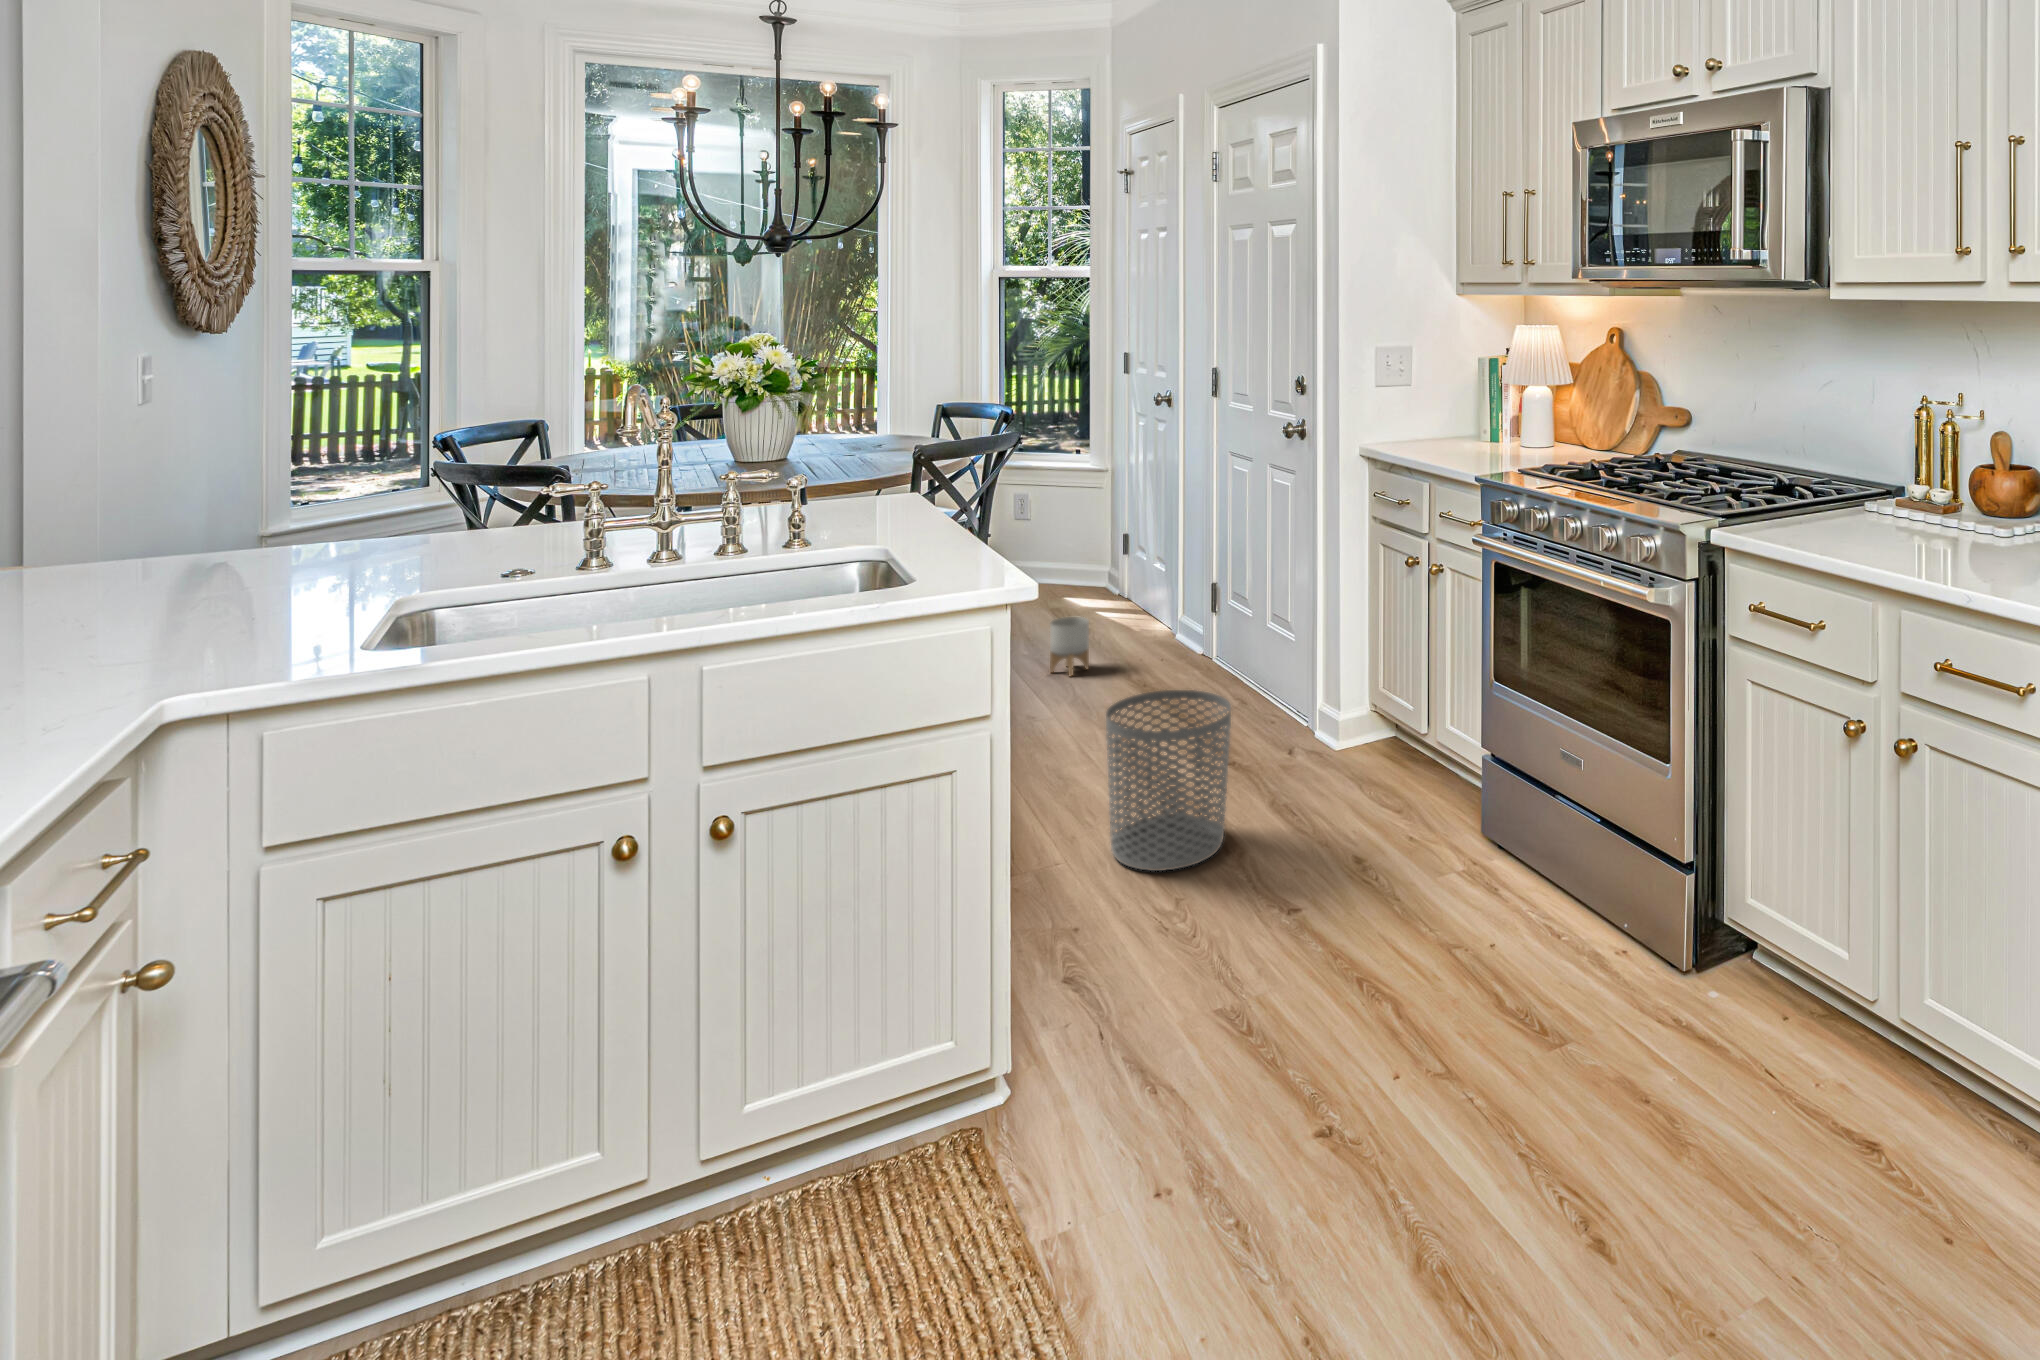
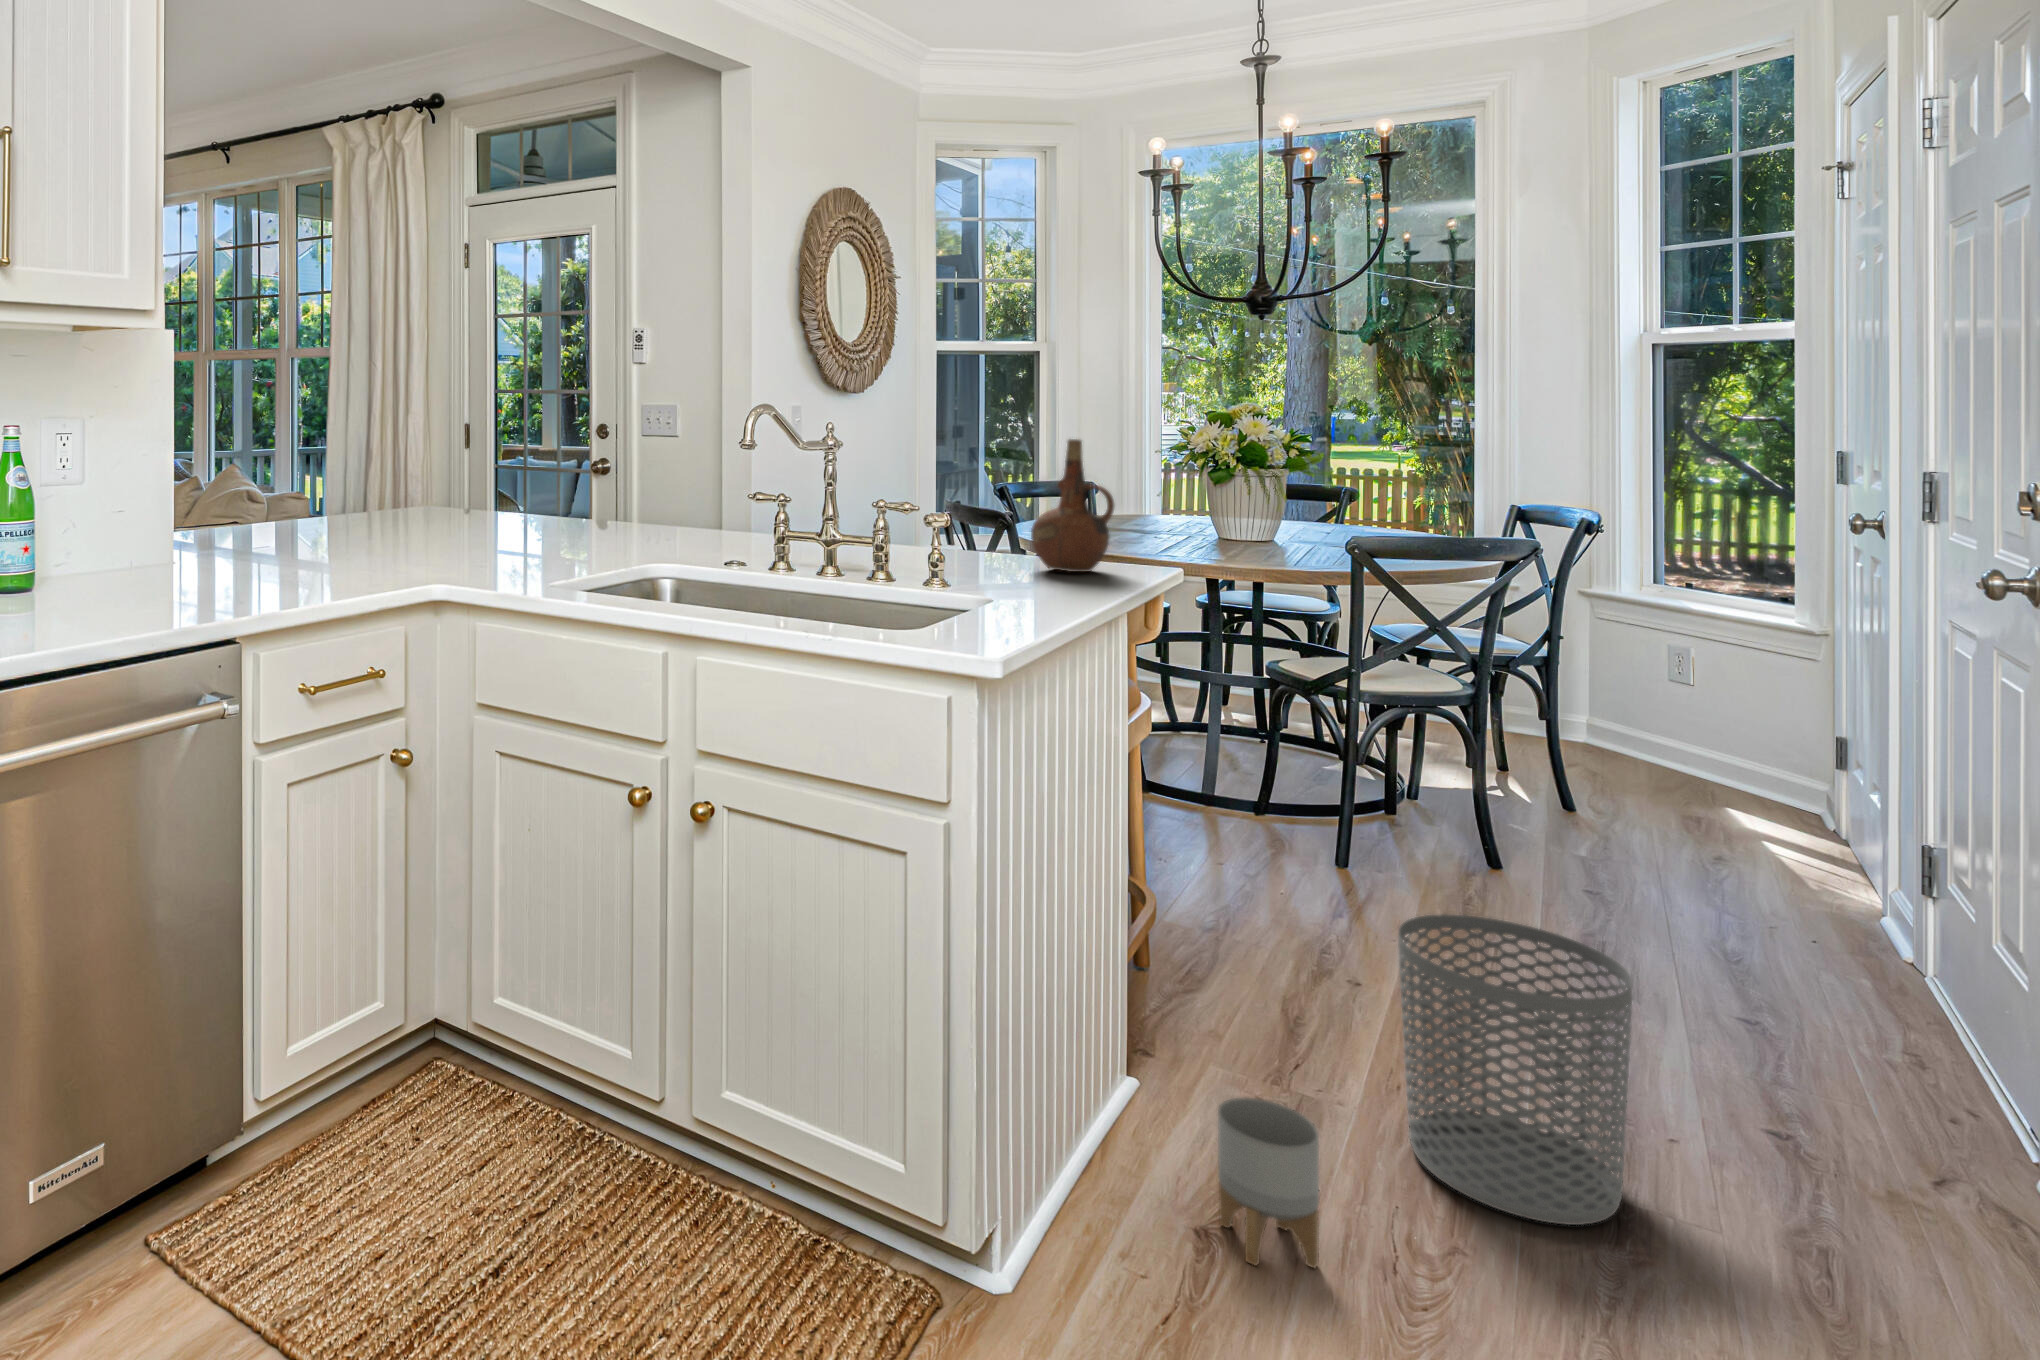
ceramic pitcher: none [826,396,904,516] -> present [1031,439,1114,572]
planter: present [1050,617,1089,676] -> present [1218,1098,1319,1268]

